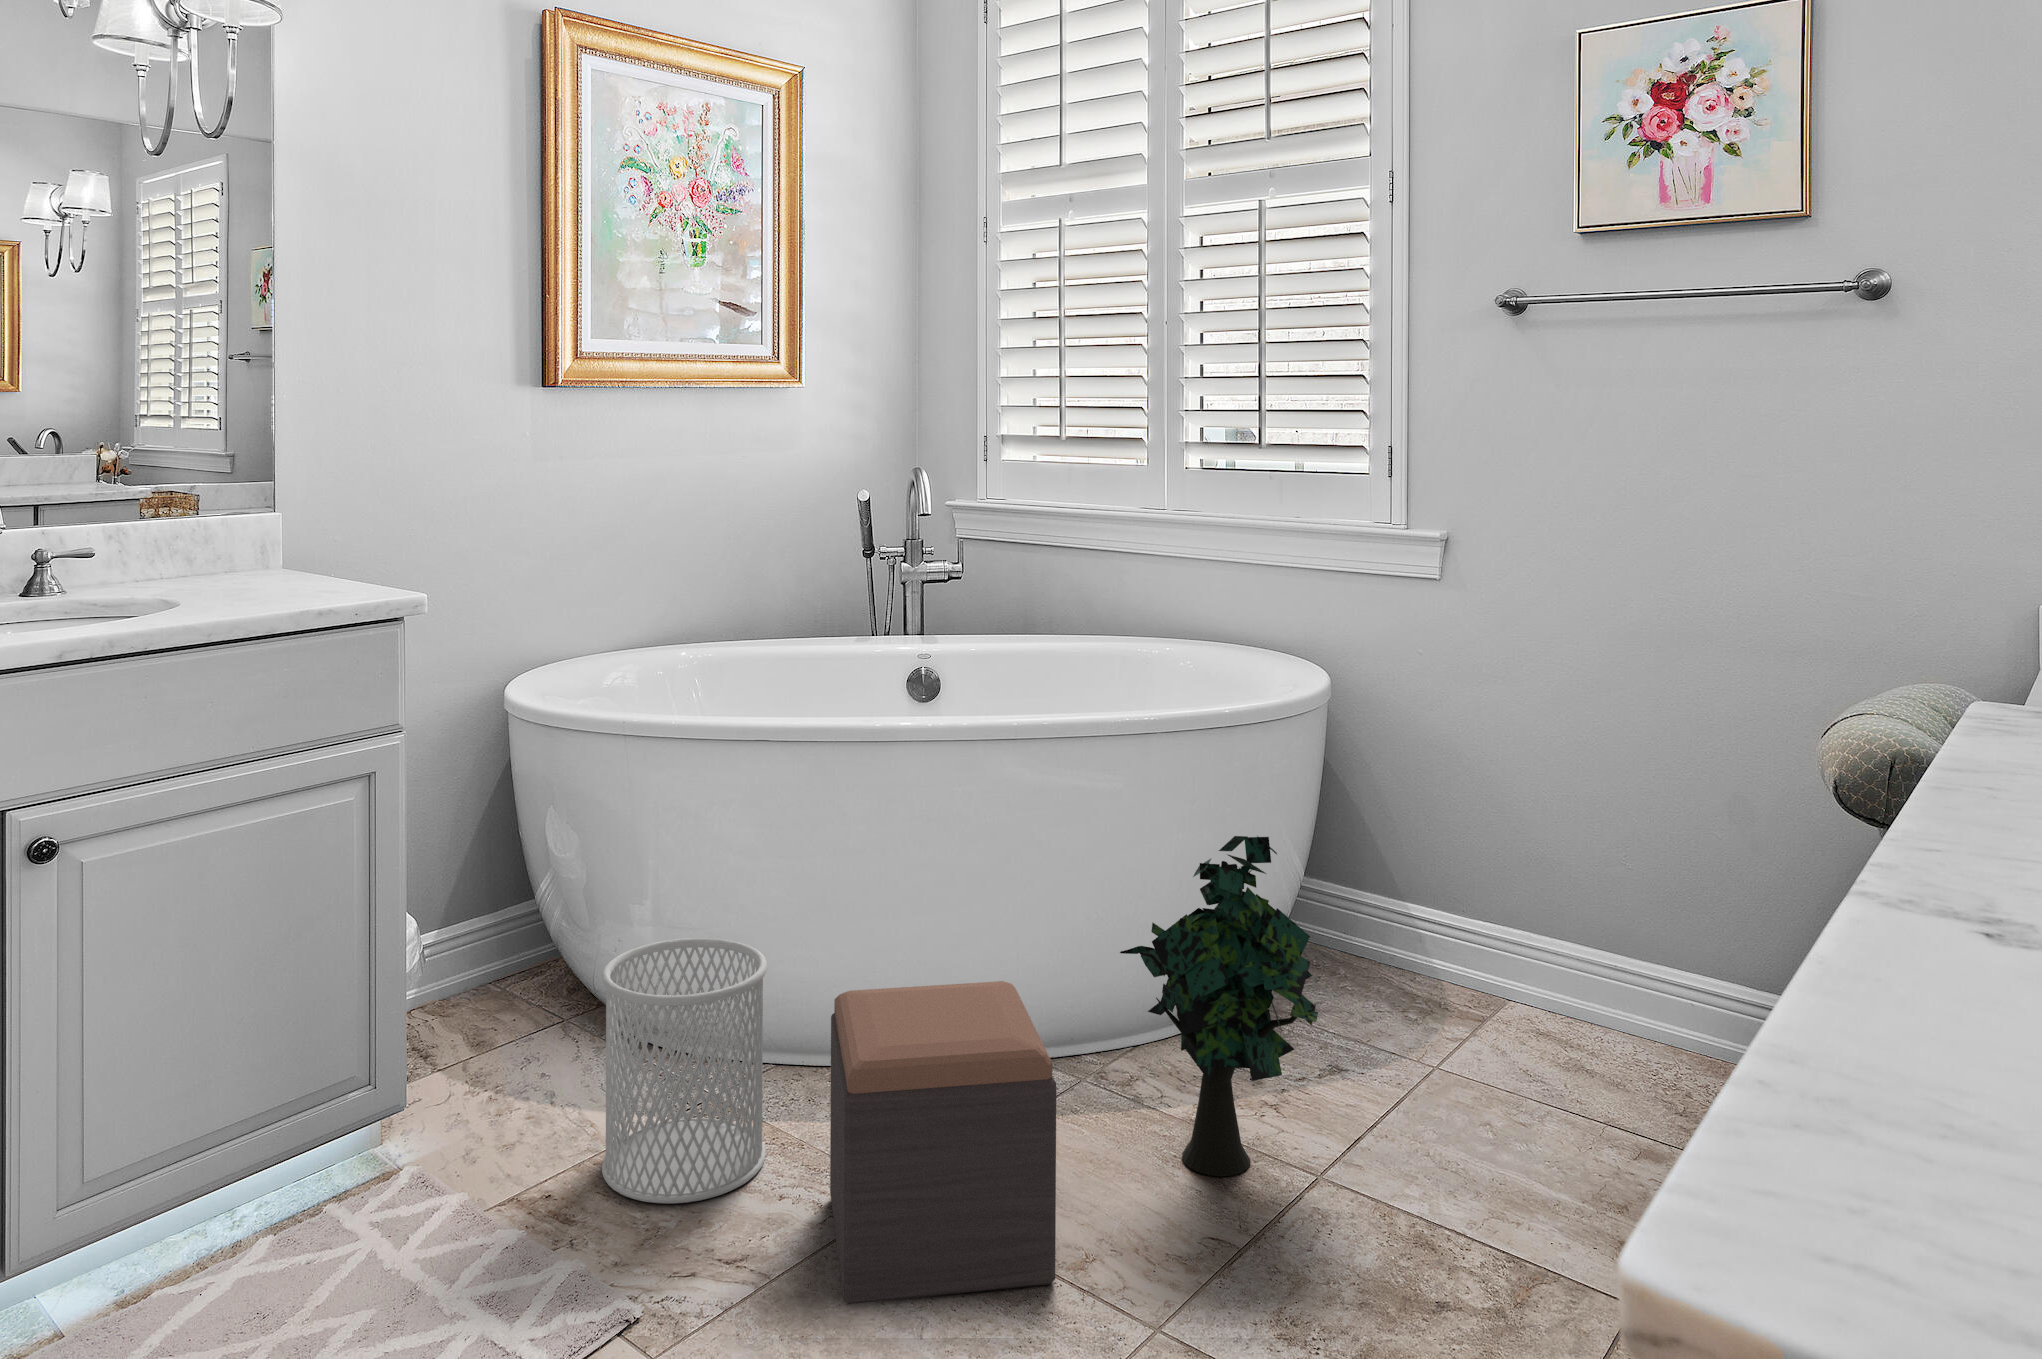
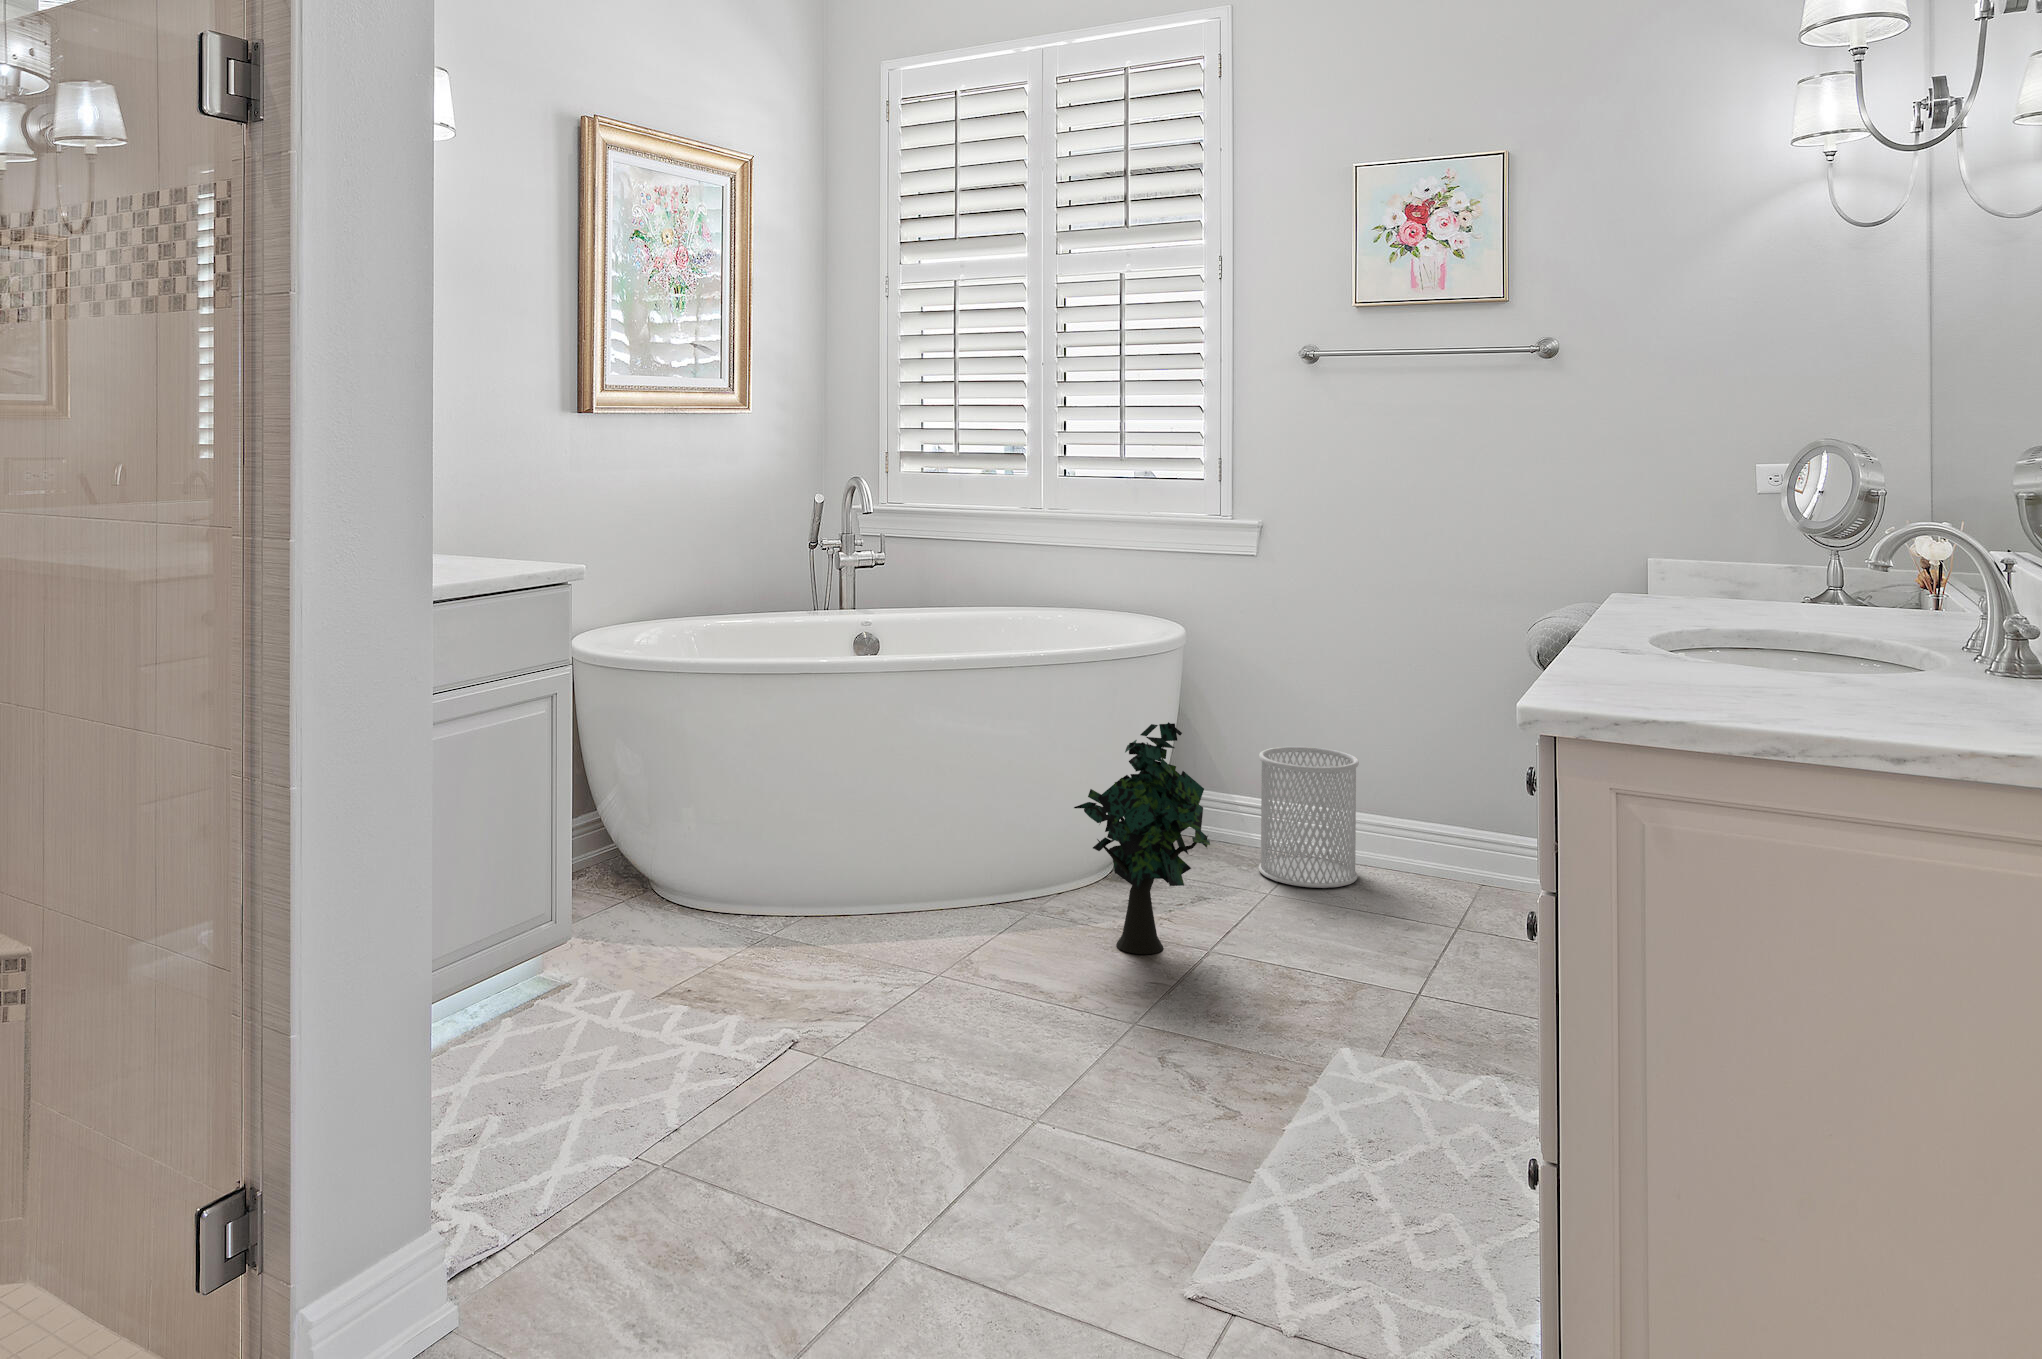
wastebasket: present [602,938,767,1203] -> present [1259,747,1359,888]
footstool: present [830,981,1056,1304] -> none [889,826,1064,1027]

